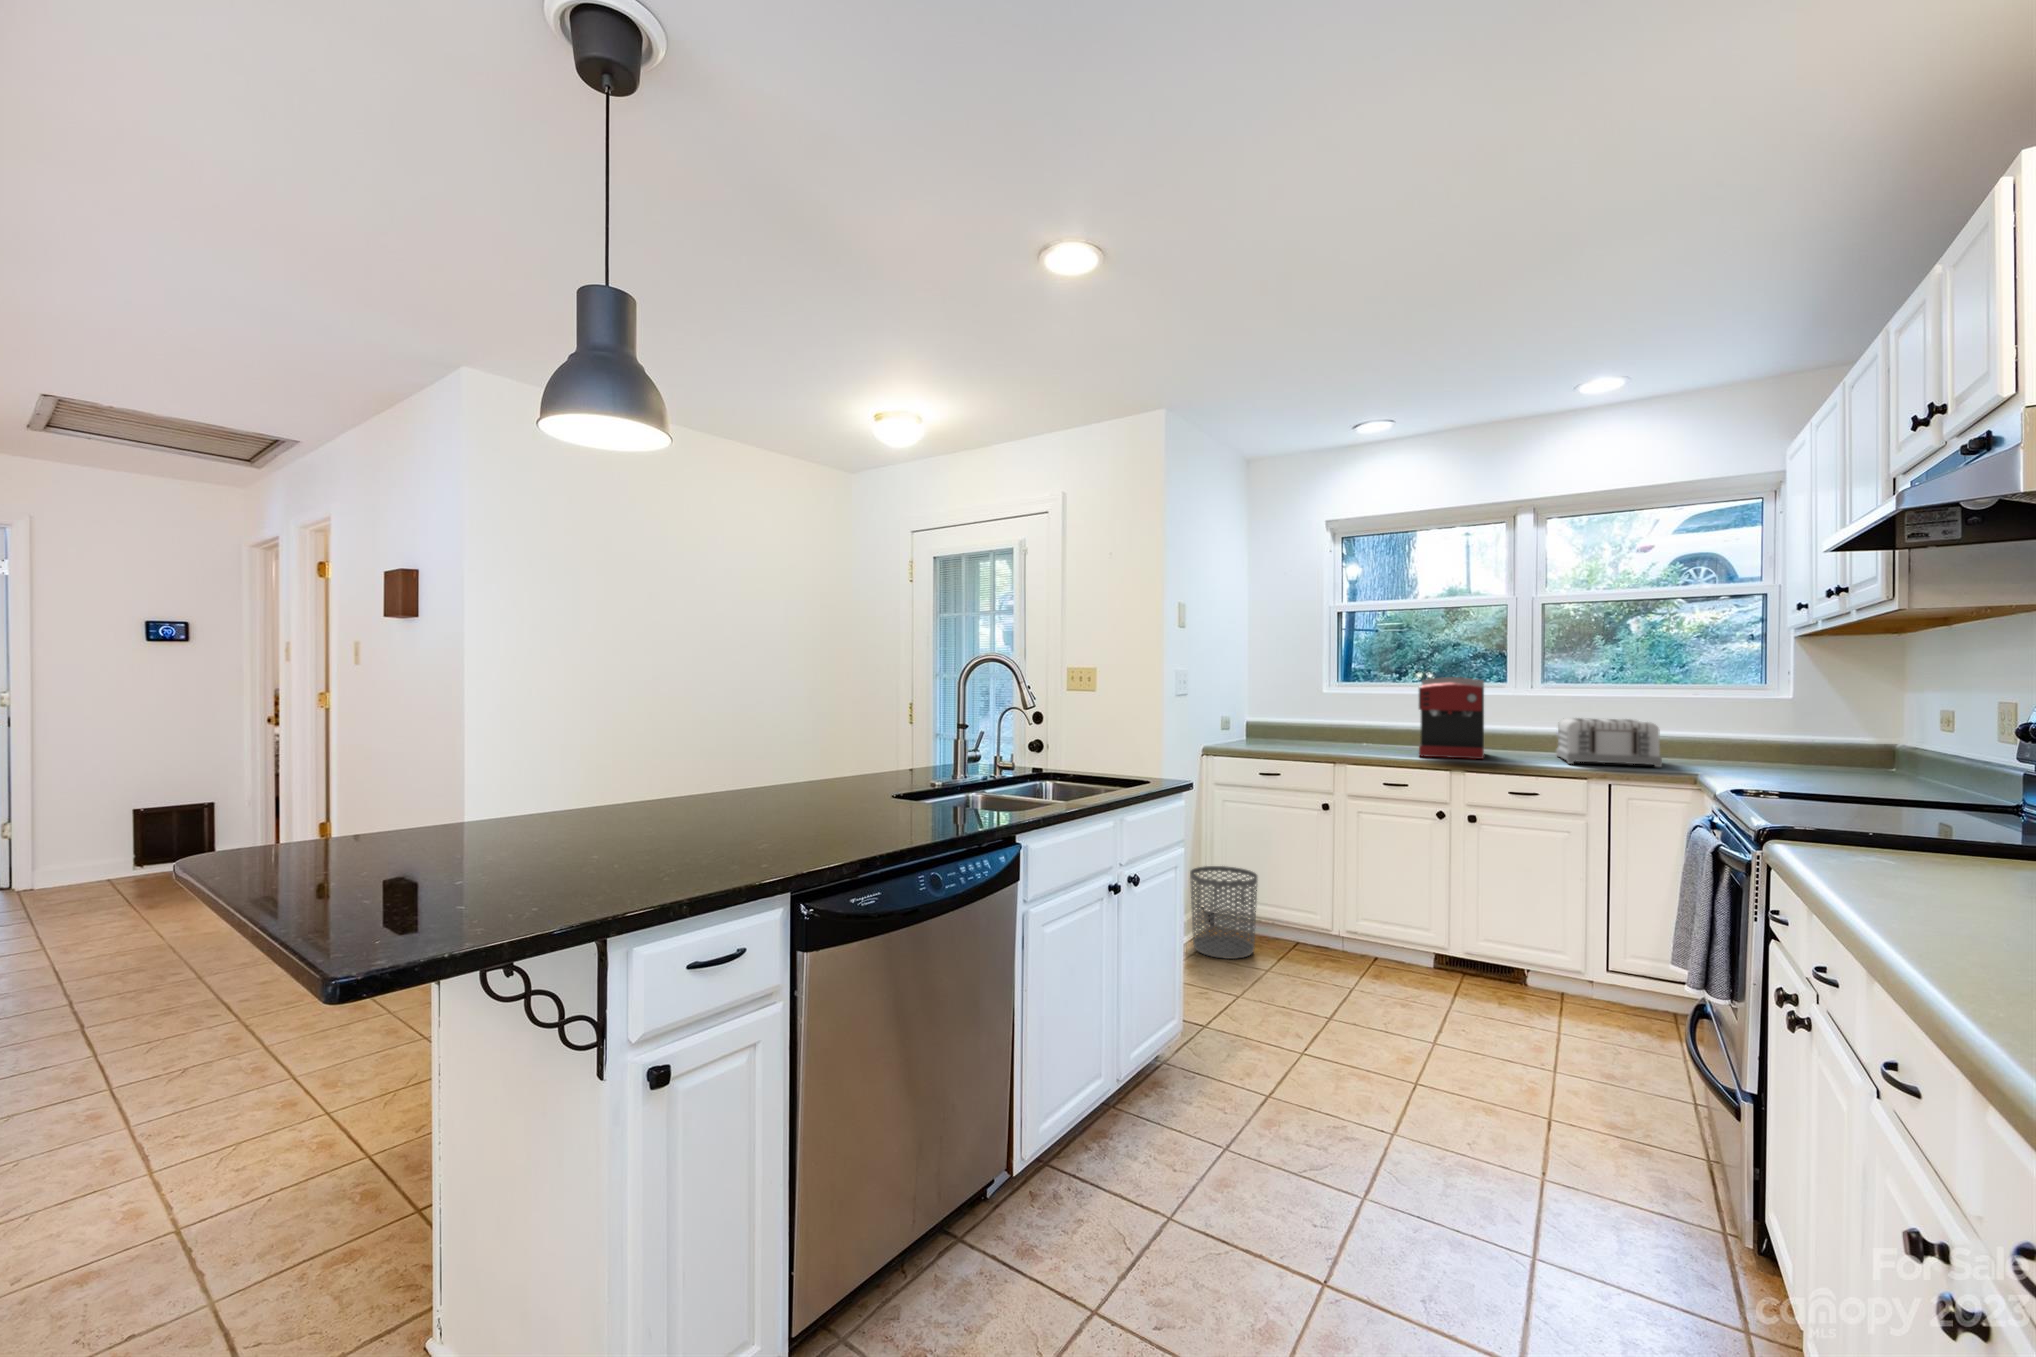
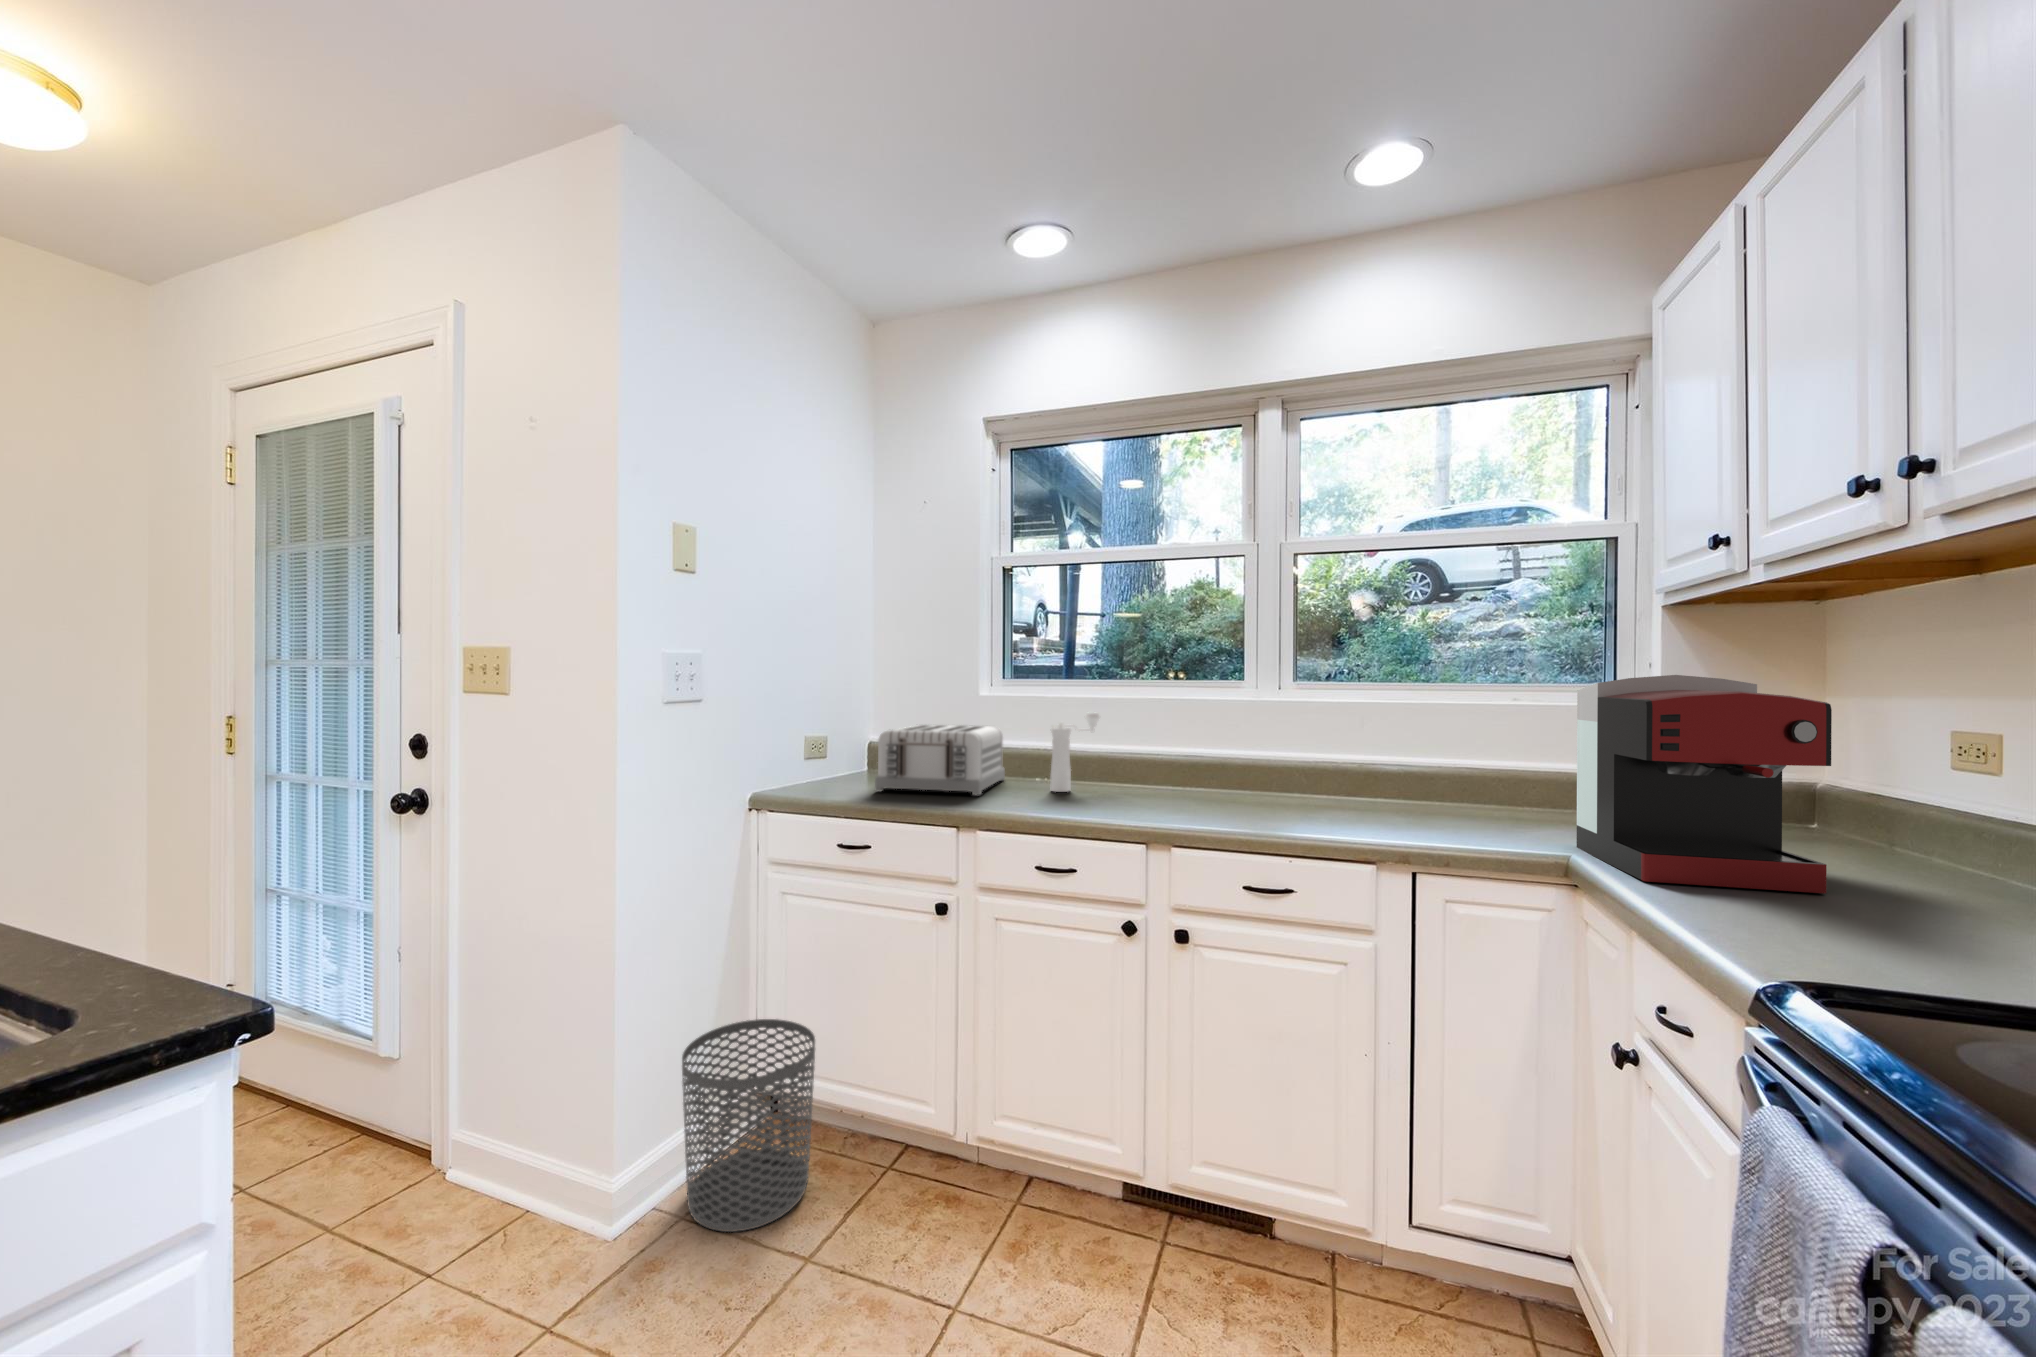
coffee maker: present [1419,677,1484,759] -> present [1577,675,1832,893]
pepper mill: none [1379,702,1410,749] -> present [1050,712,1100,792]
toaster: present [1556,718,1662,767] -> present [875,725,1005,795]

